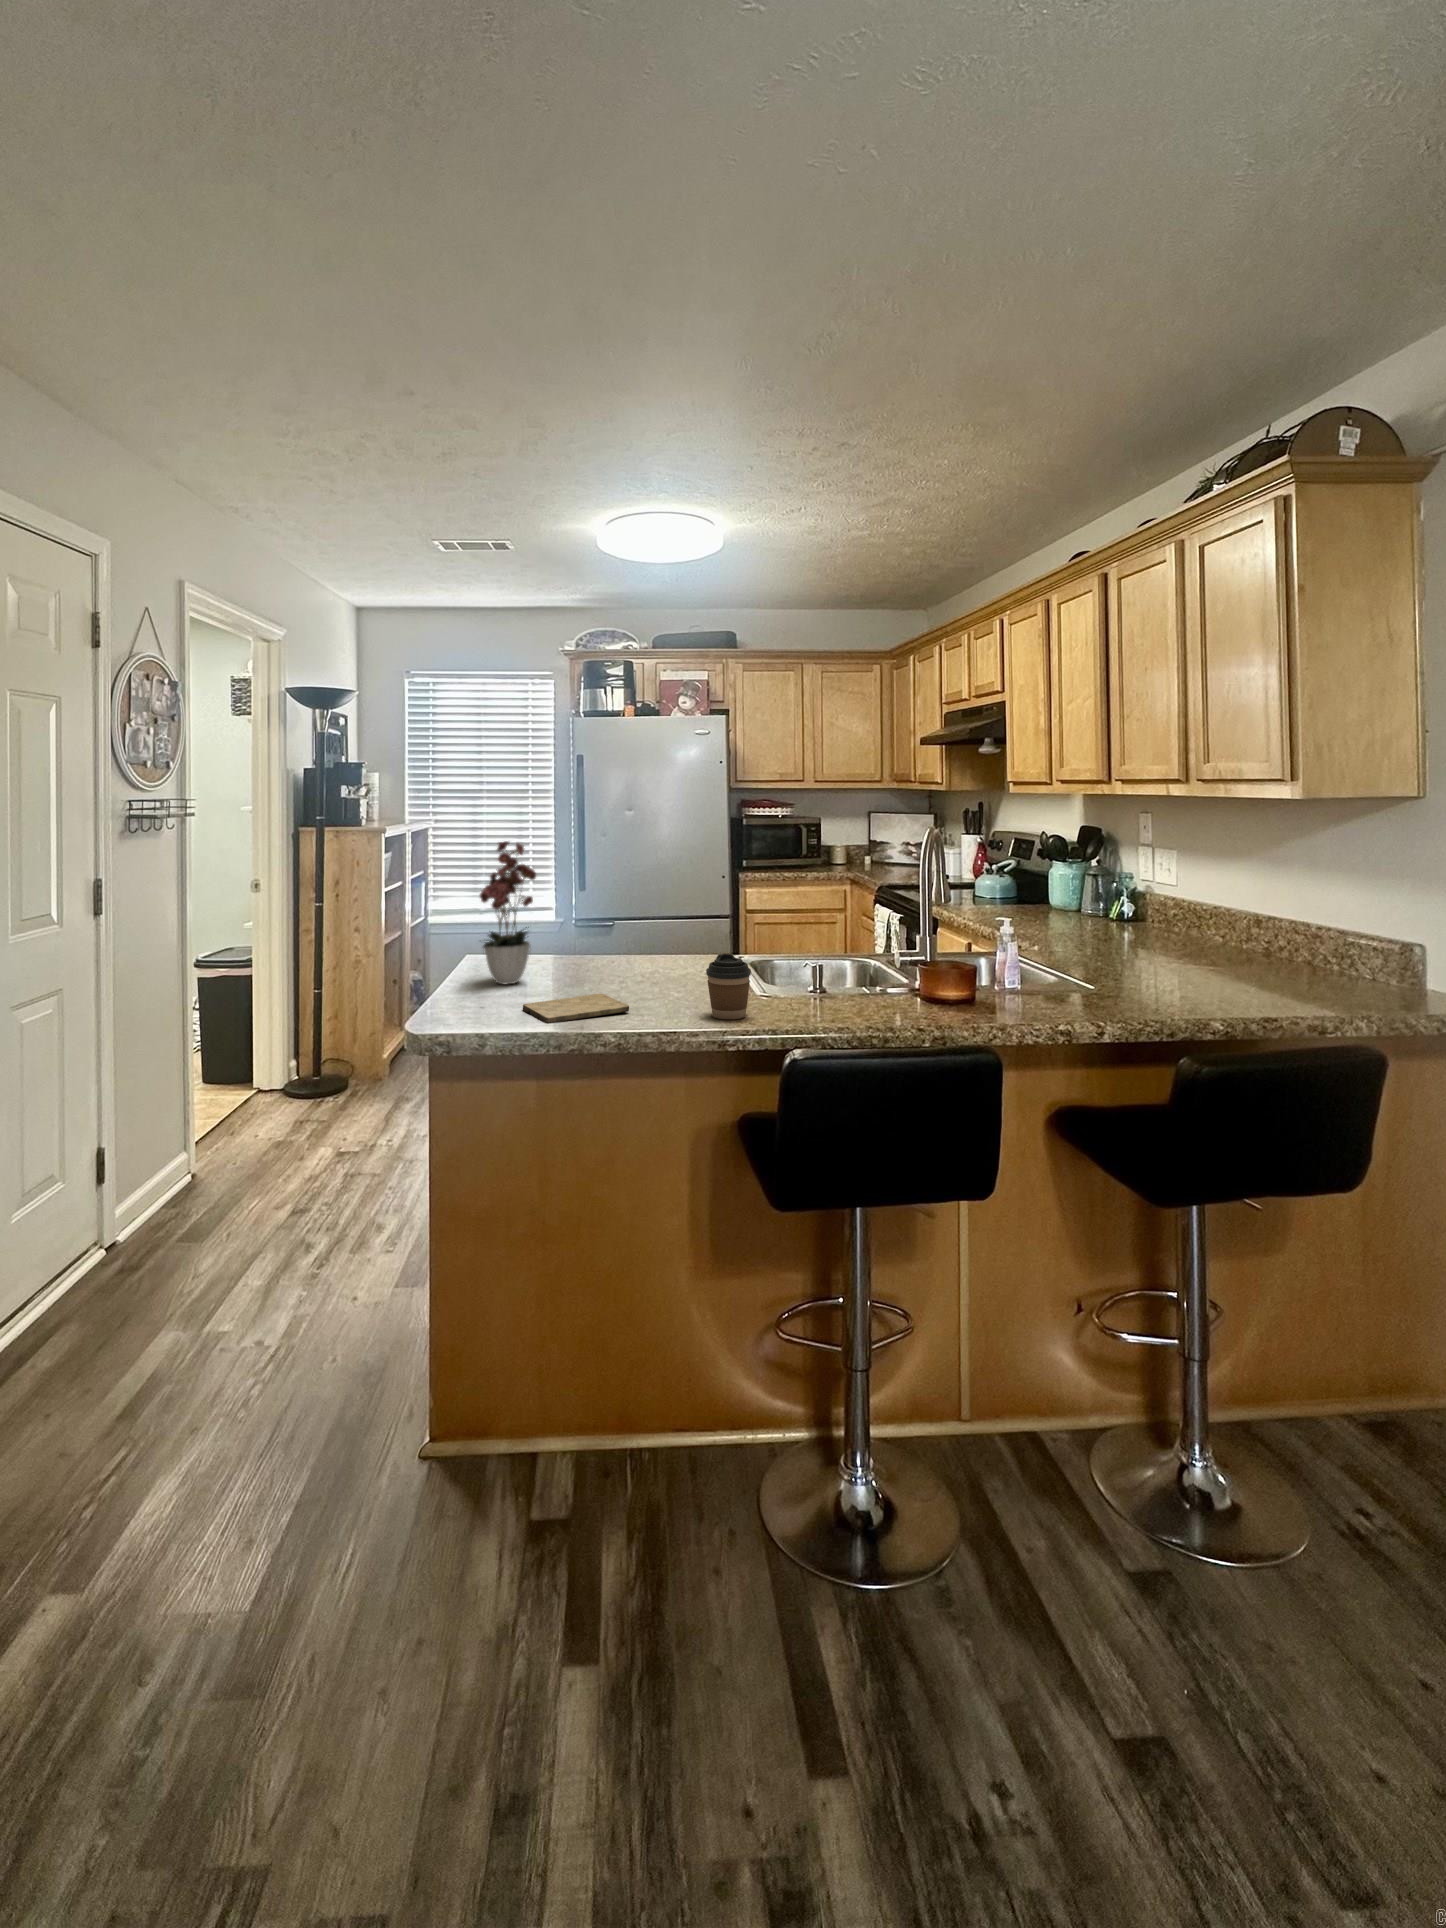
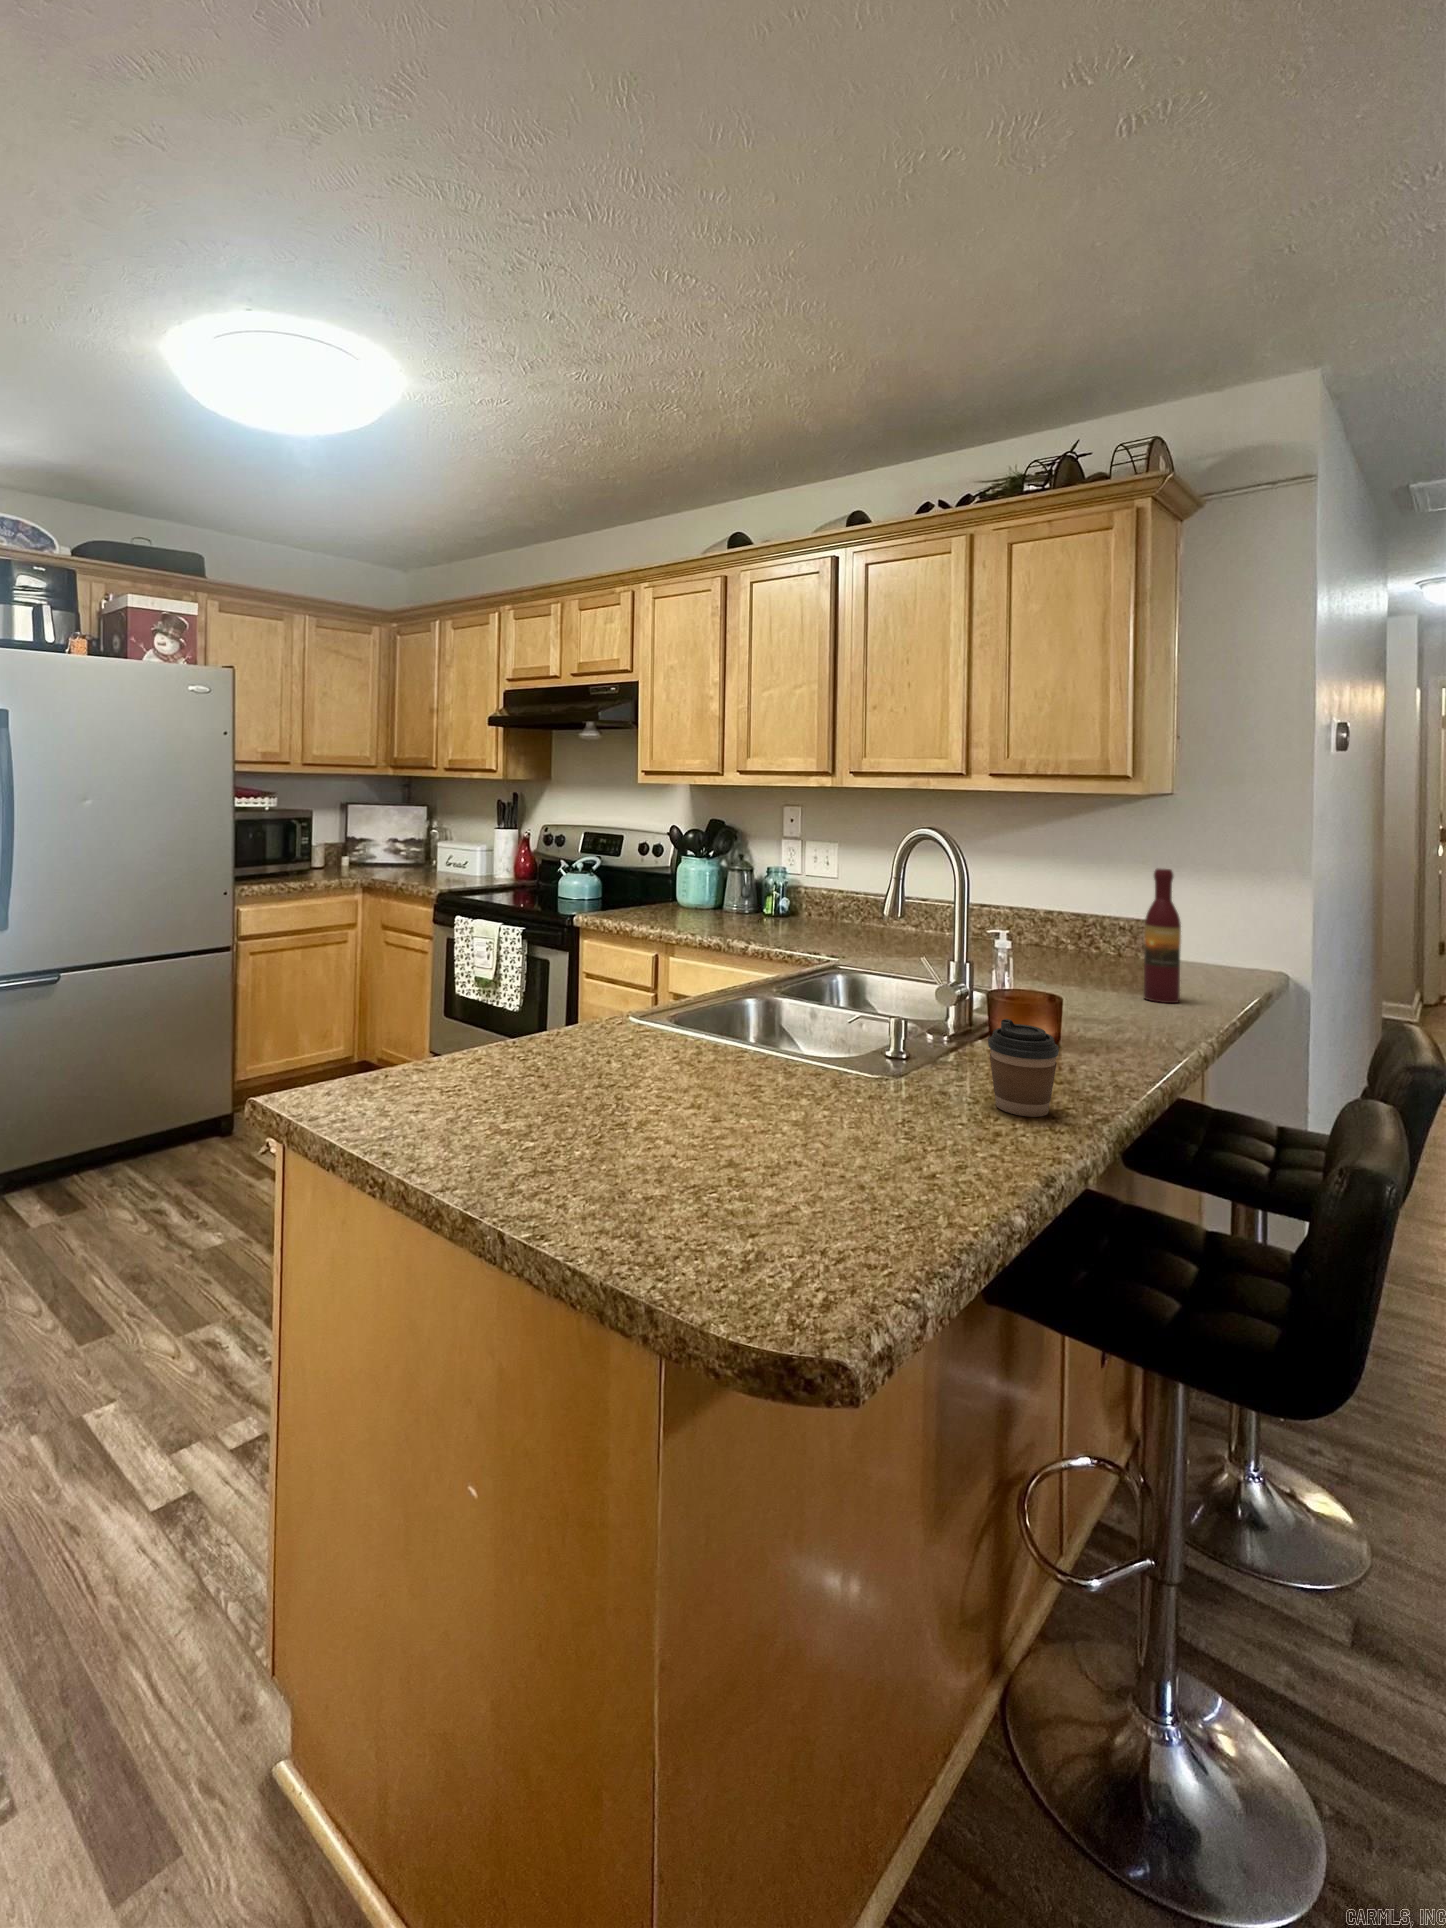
flower arrangement: present [480,841,536,984] -> none [541,856,693,1136]
wine bottle: none [1208,871,1247,1015] -> present [1144,868,1181,1003]
cutting board: present [523,994,629,1023] -> none [843,1116,969,1196]

